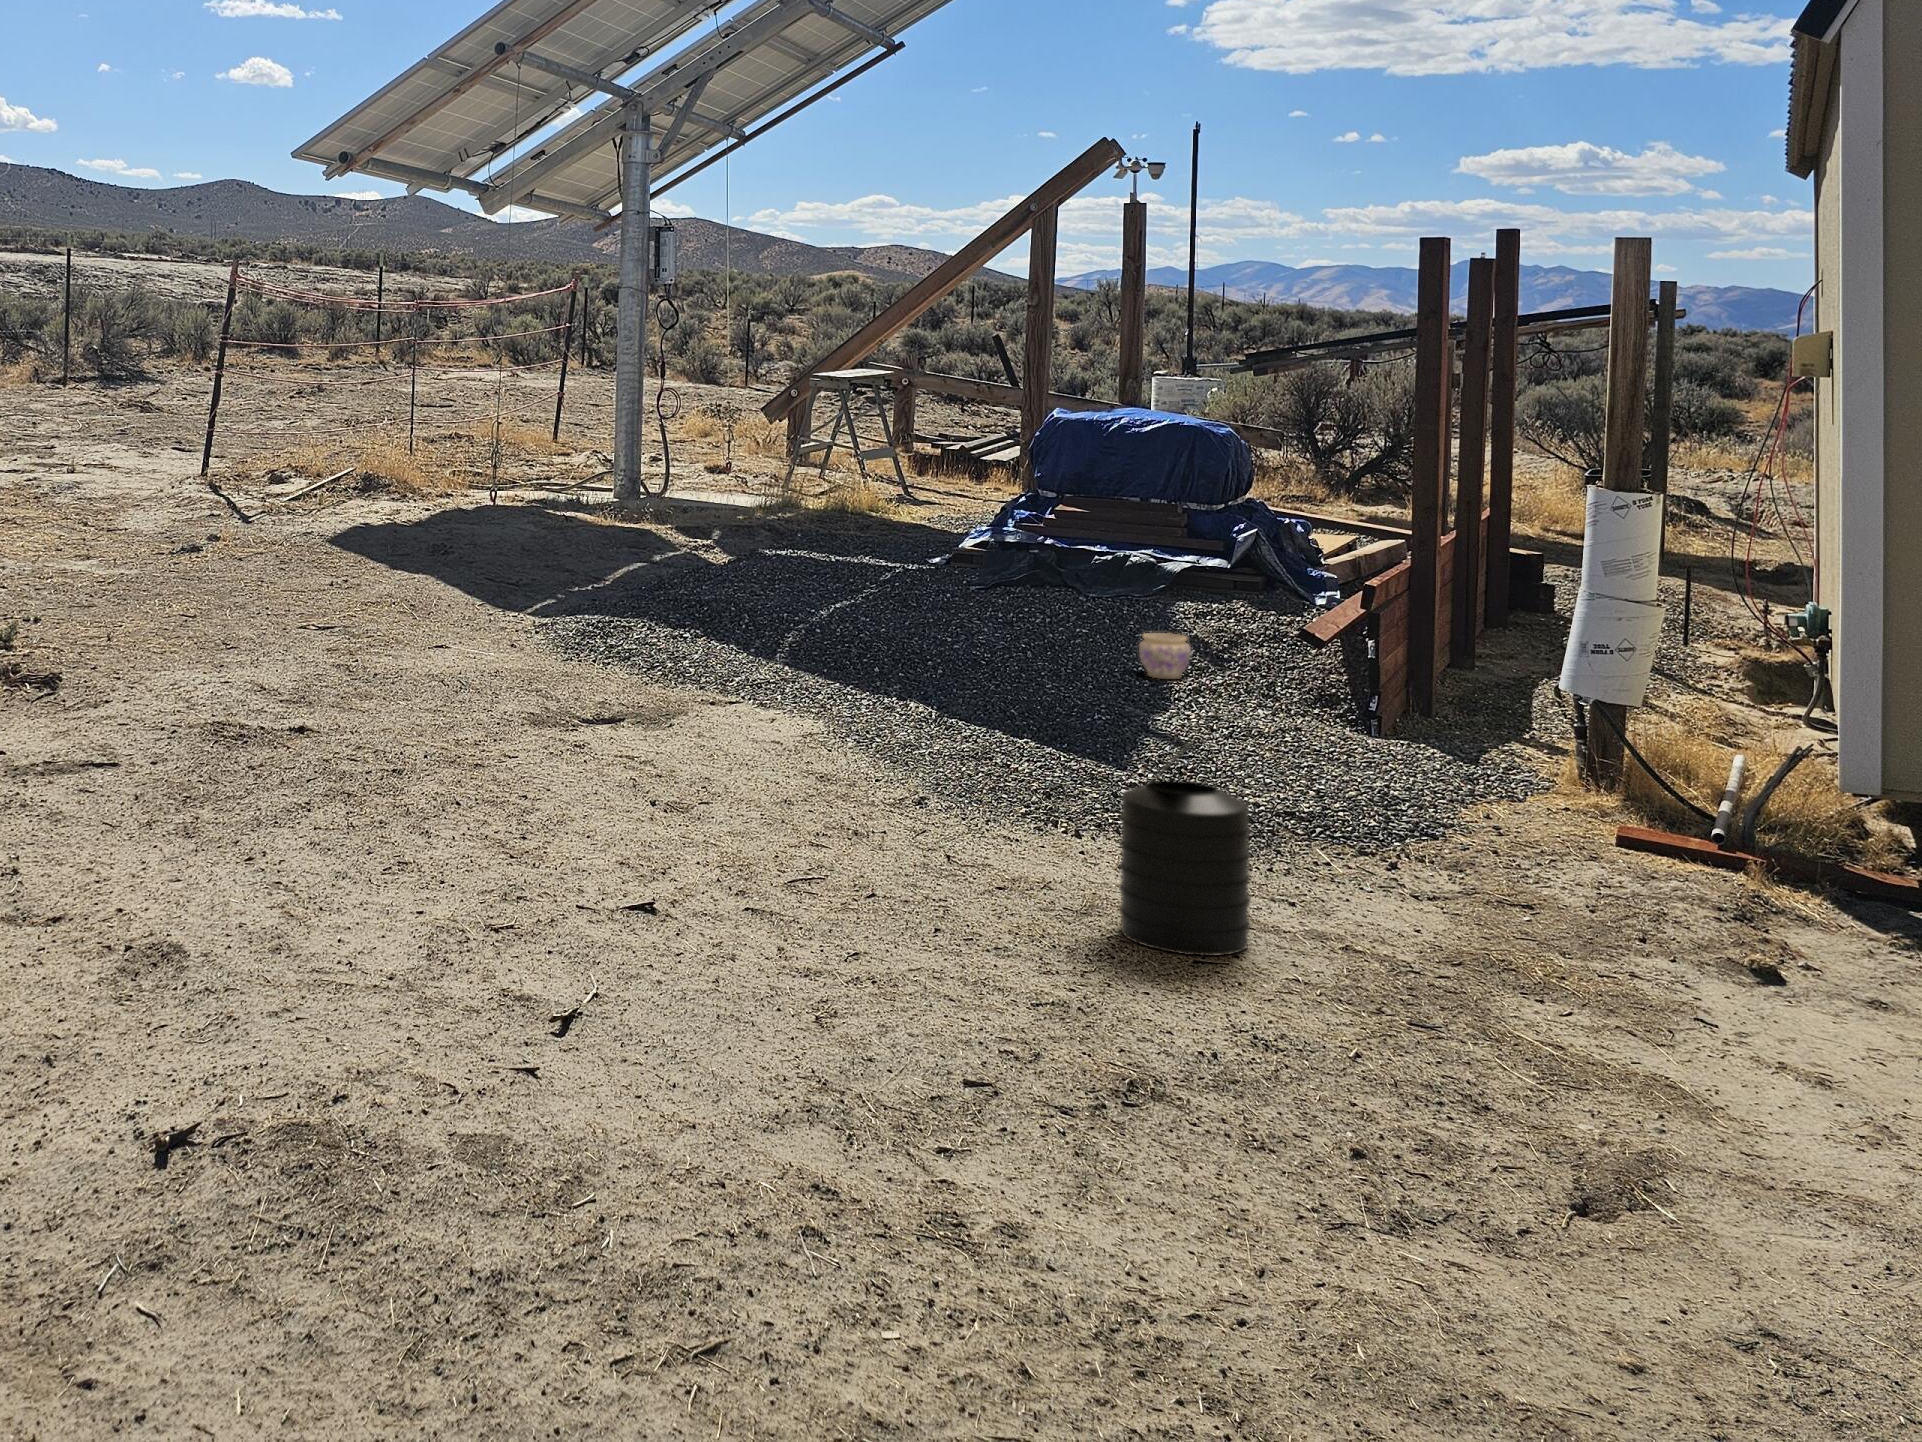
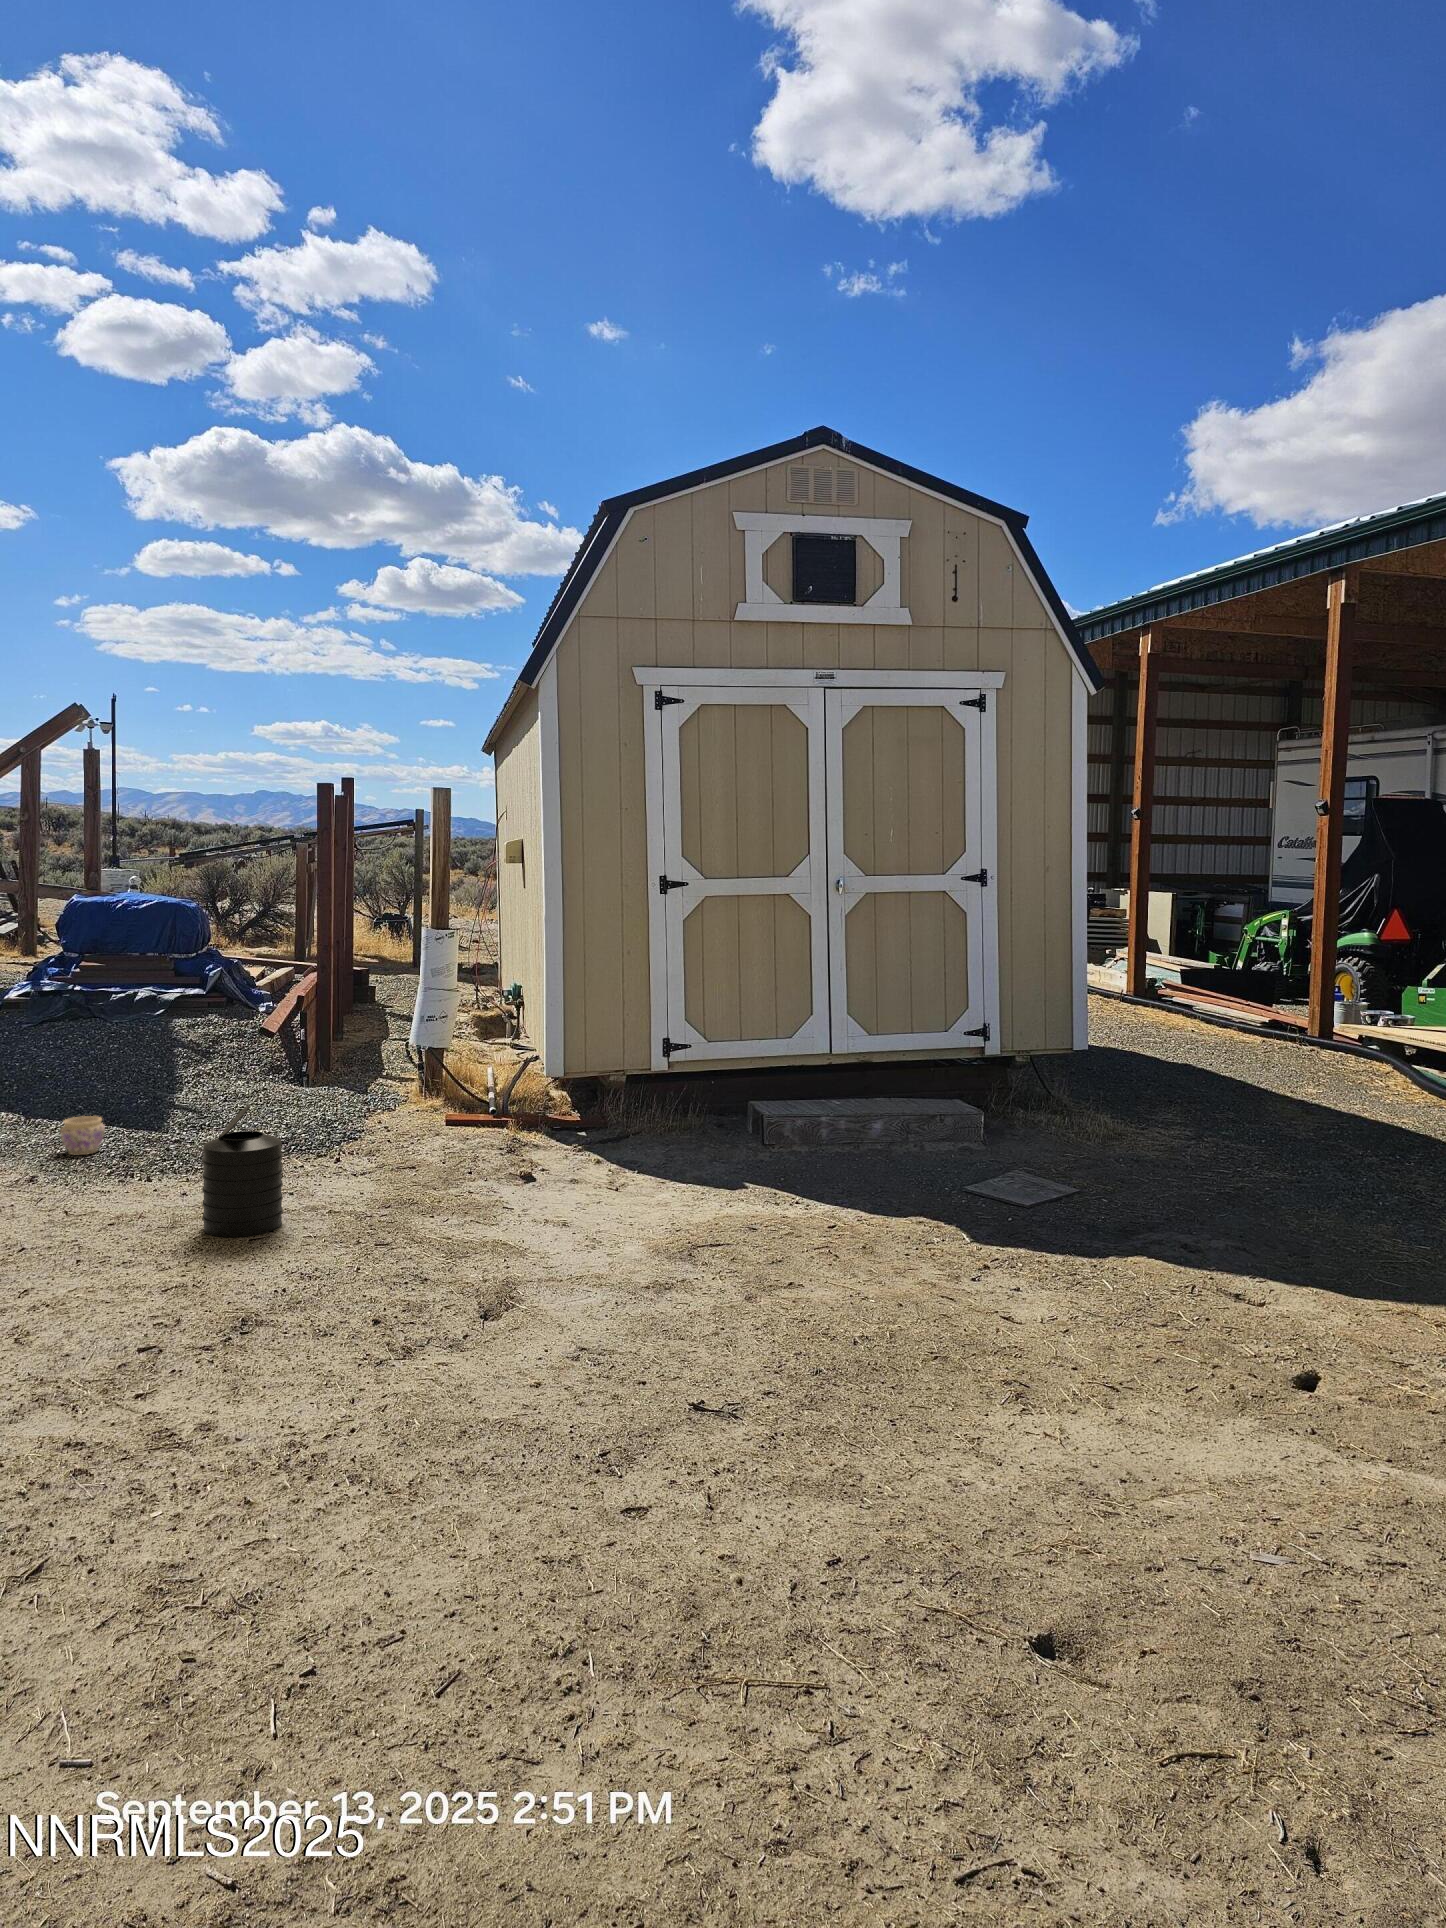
planter: present [1139,633,1191,679] -> present [60,1116,105,1155]

